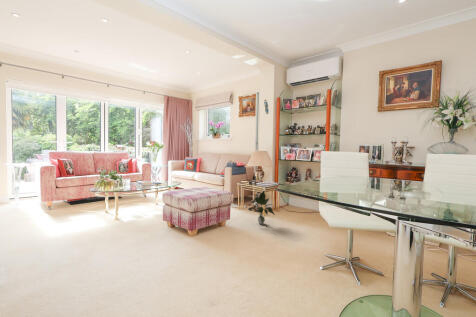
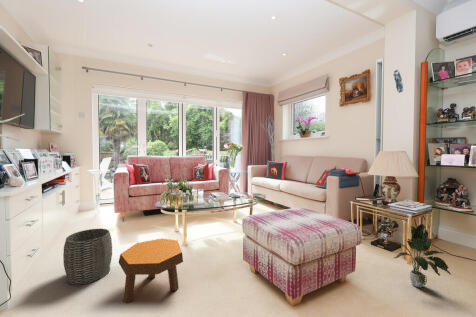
woven basket: none [23,206,62,243] -> present [63,229,112,285]
footstool: none [74,209,123,246] -> present [119,238,183,303]

